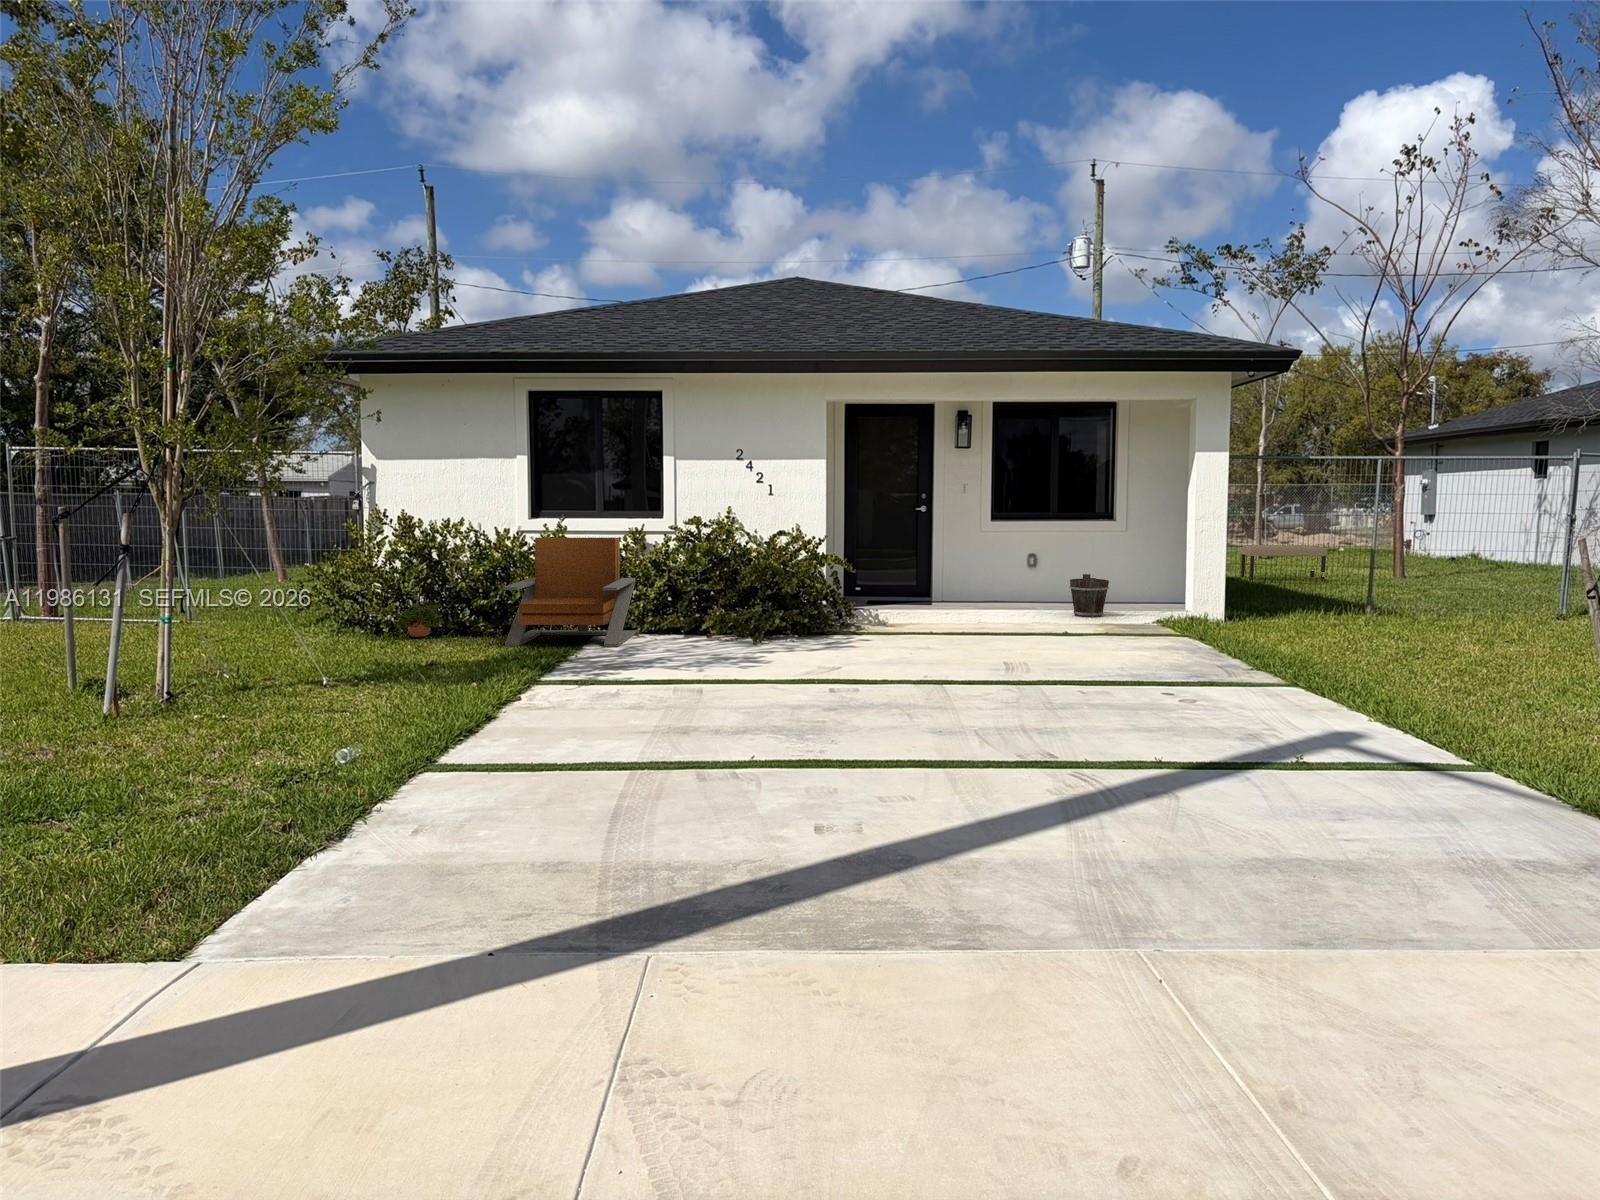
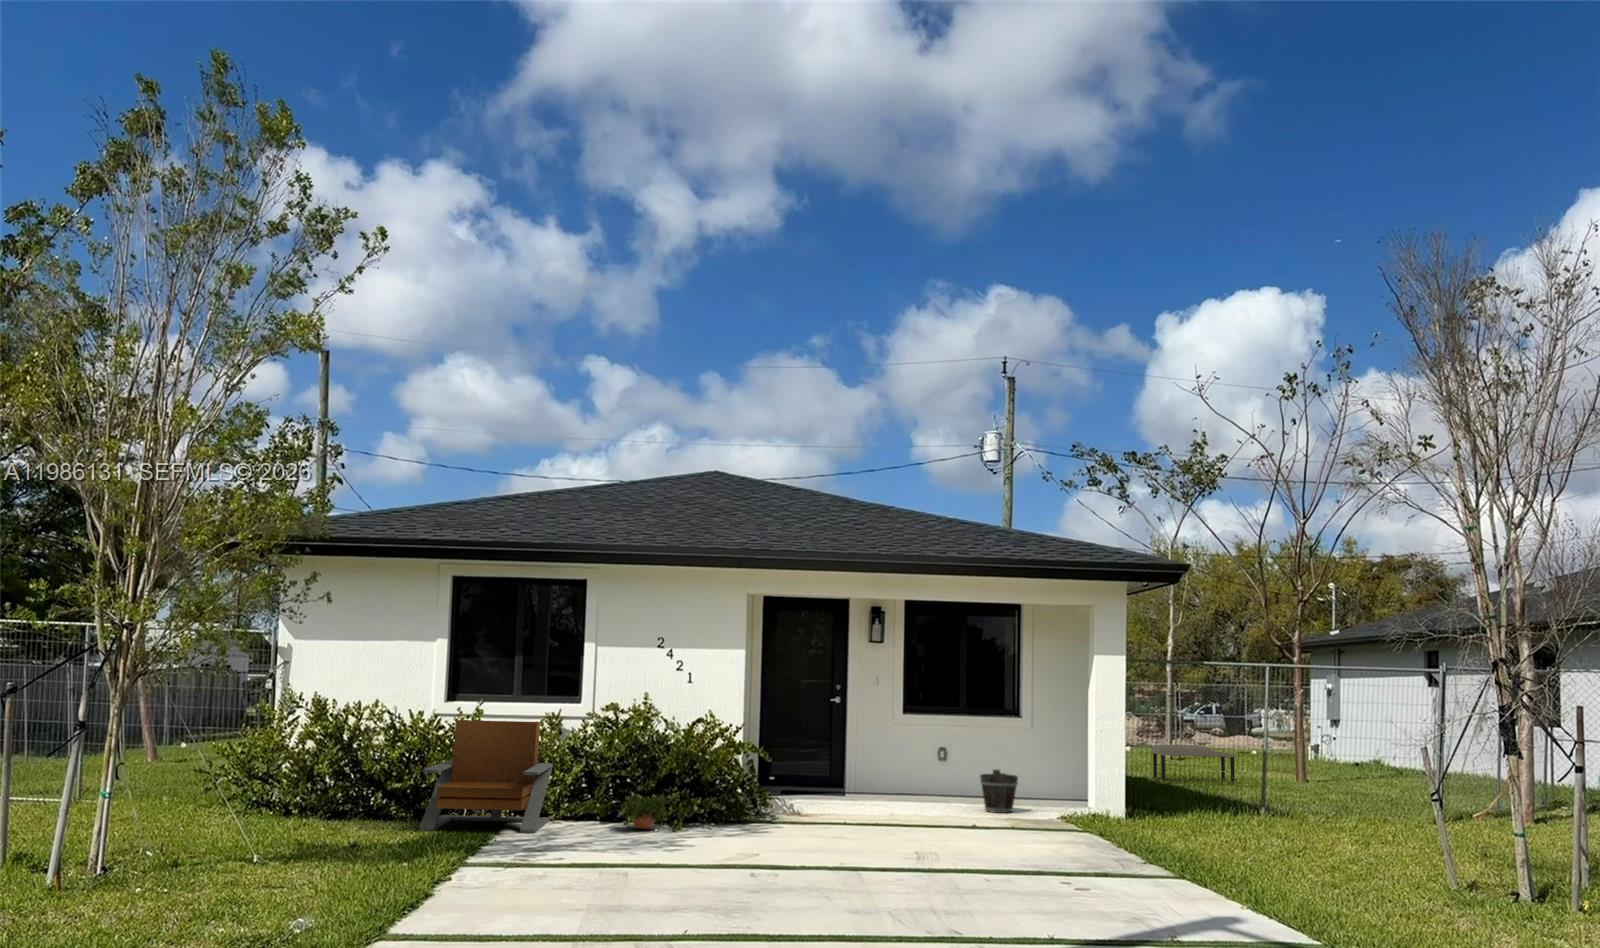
potted plant: present [396,603,444,638] -> present [621,794,666,829]

